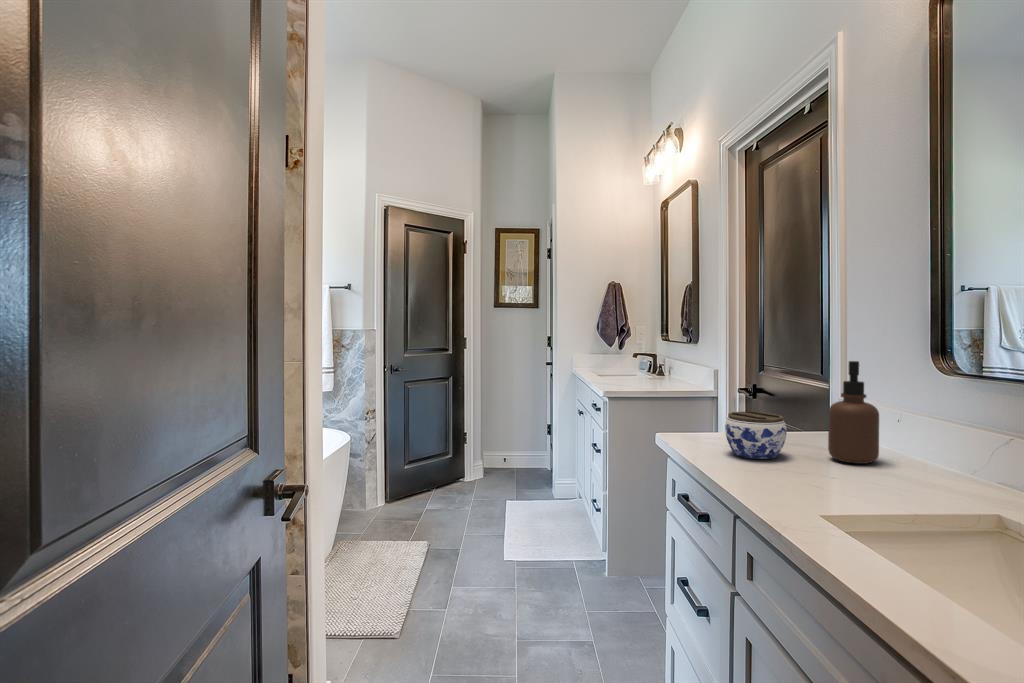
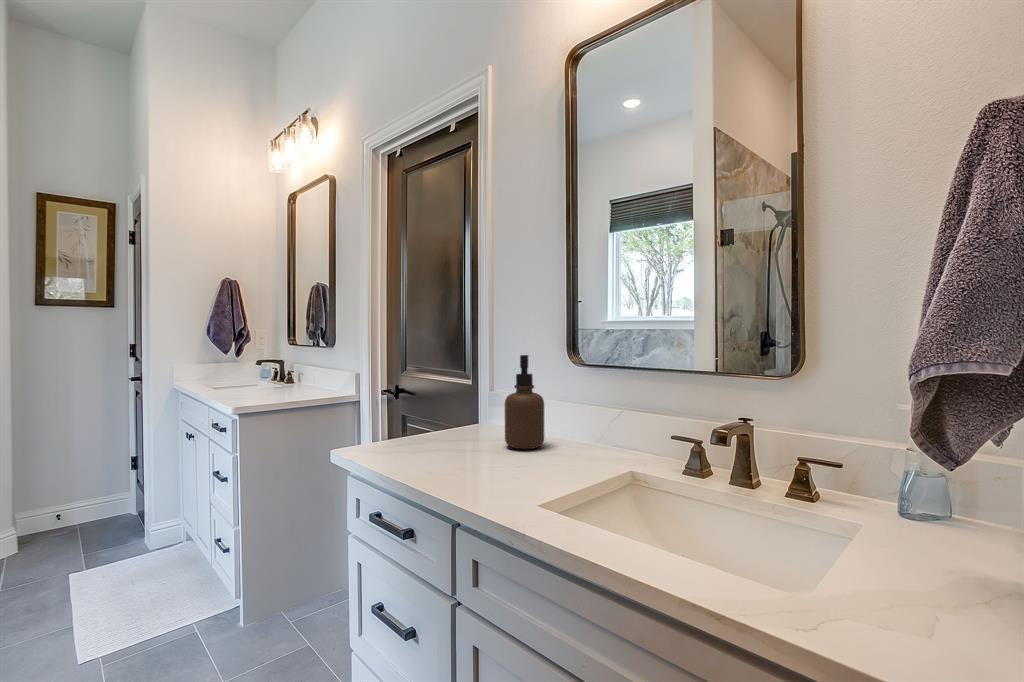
jar: present [725,411,787,459] -> none [414,410,472,459]

